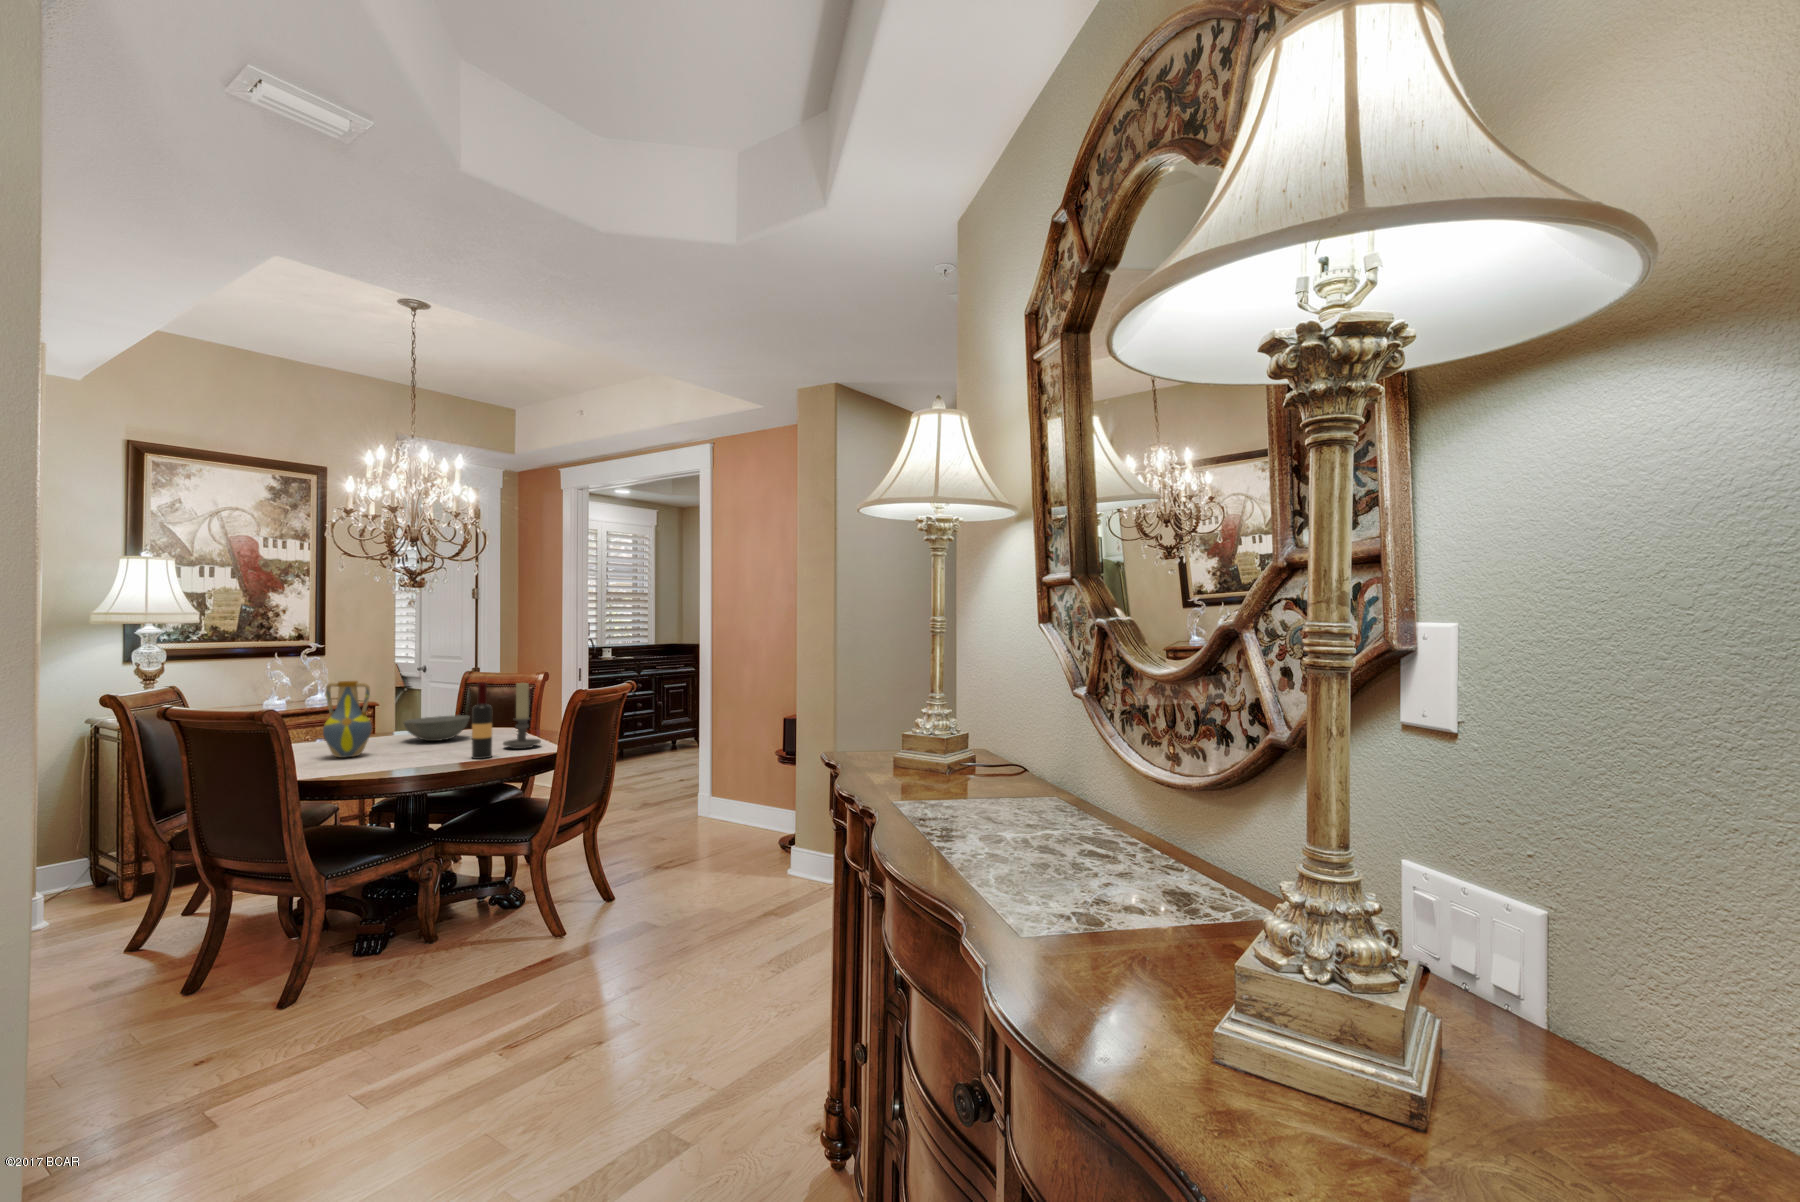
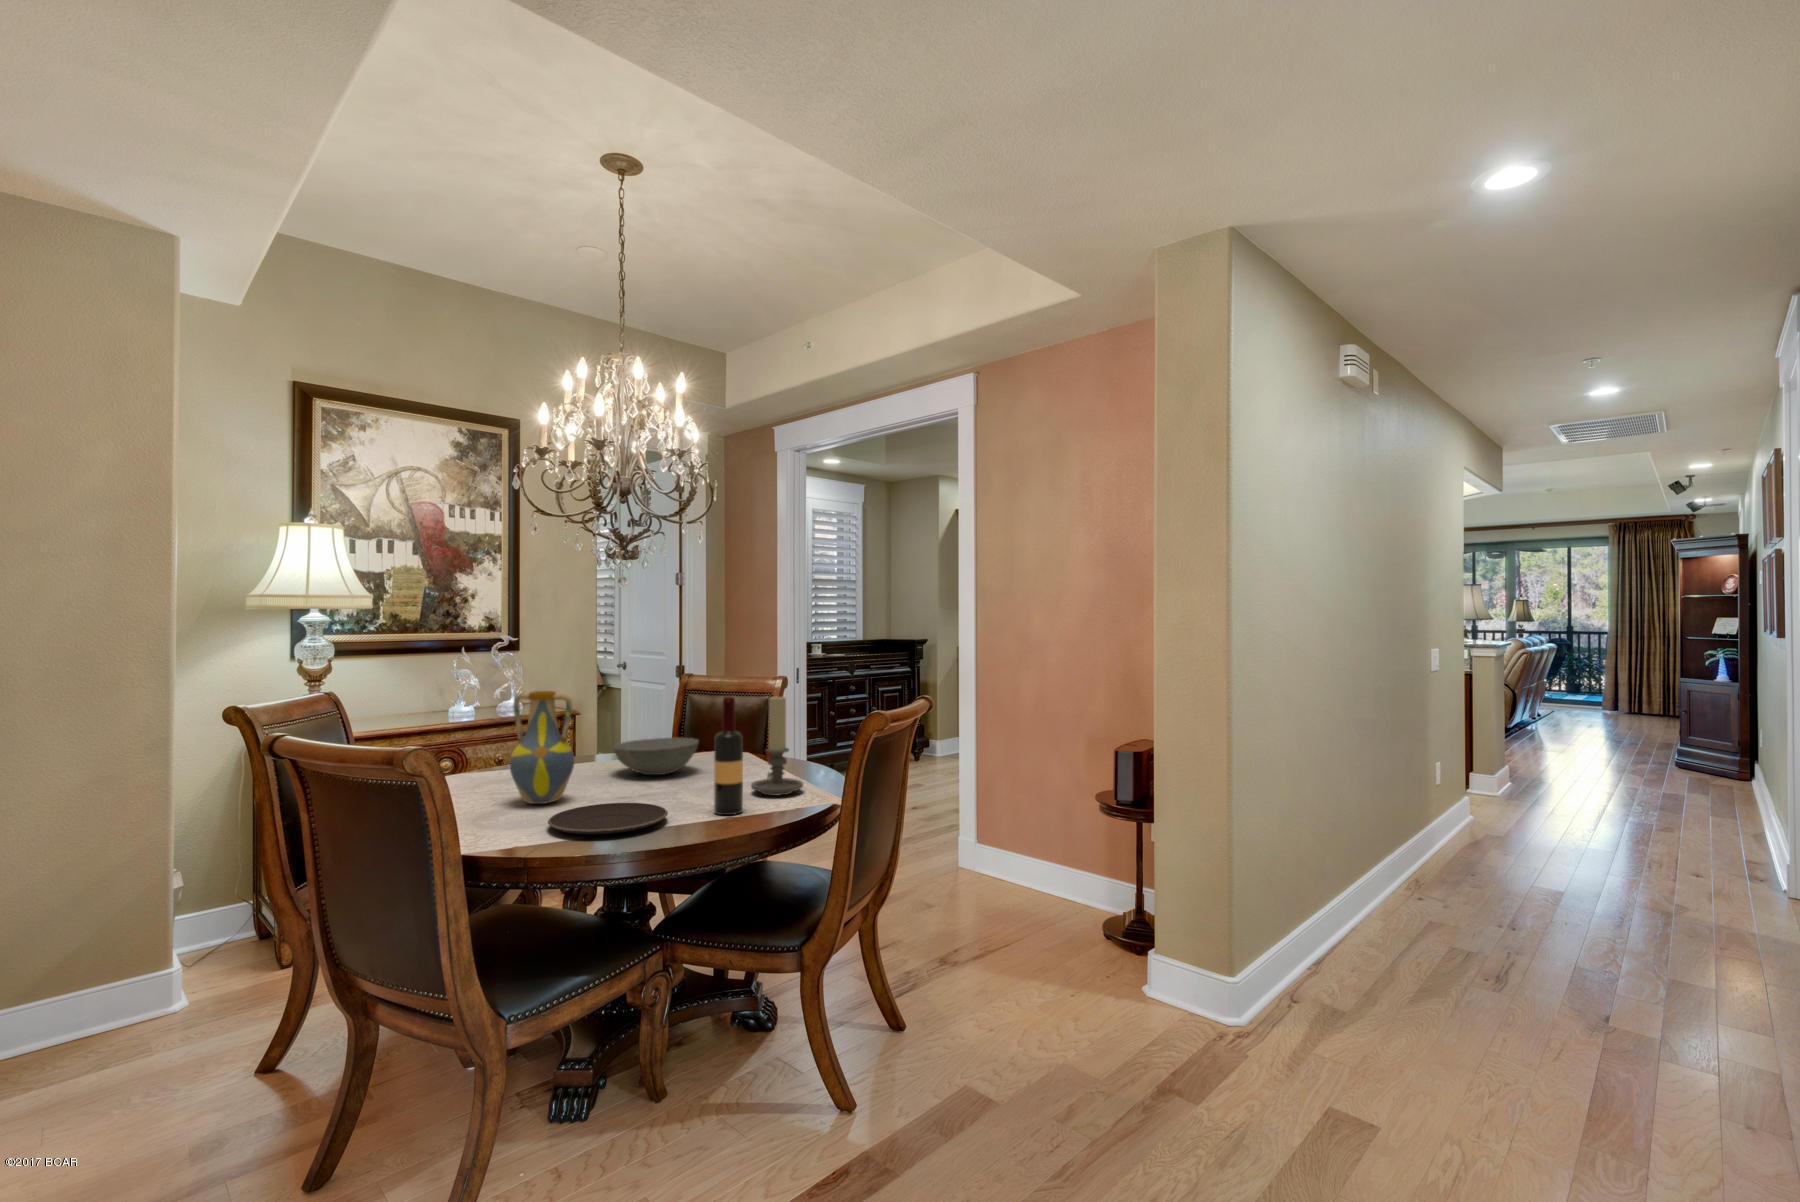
plate: none [351,753,438,769] -> present [548,803,668,834]

